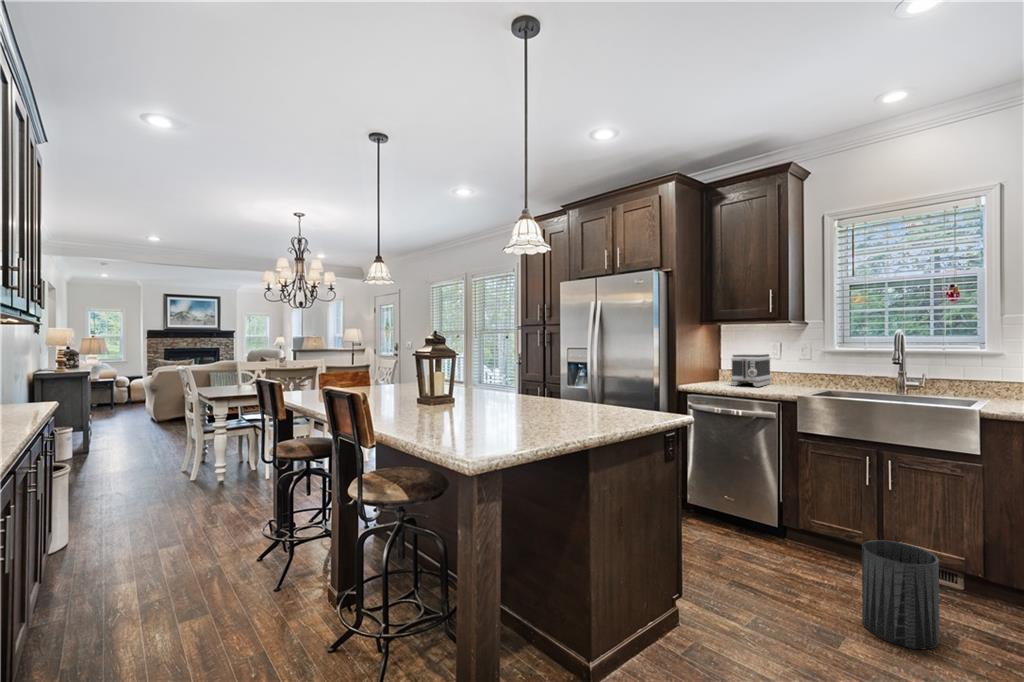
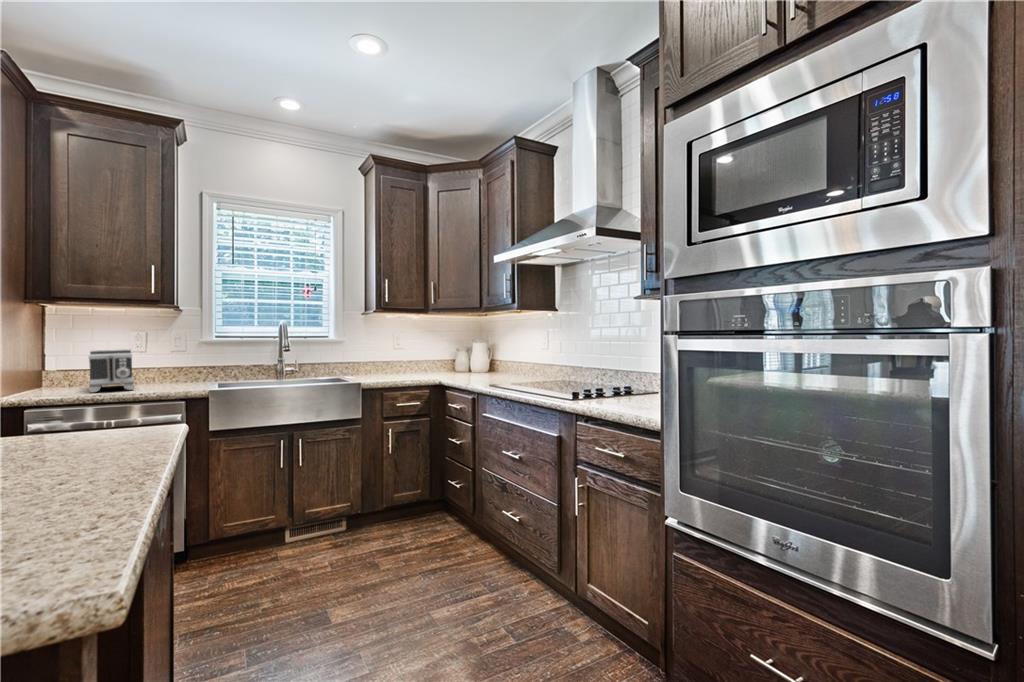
trash can: present [862,540,939,649] -> none [318,505,376,596]

